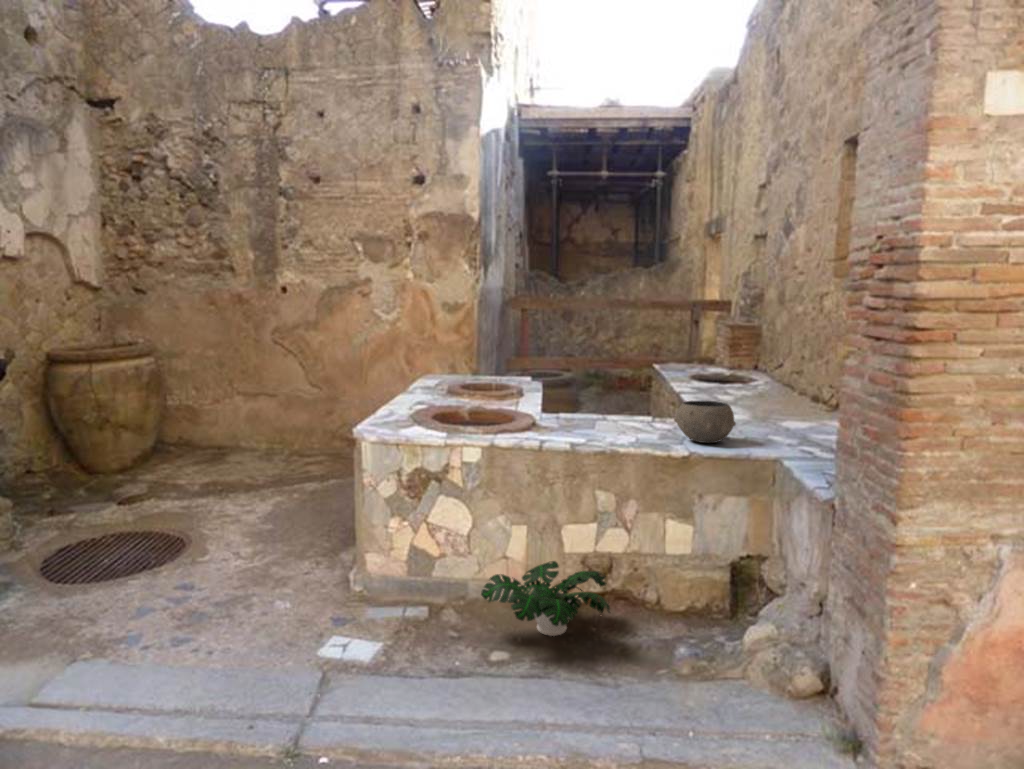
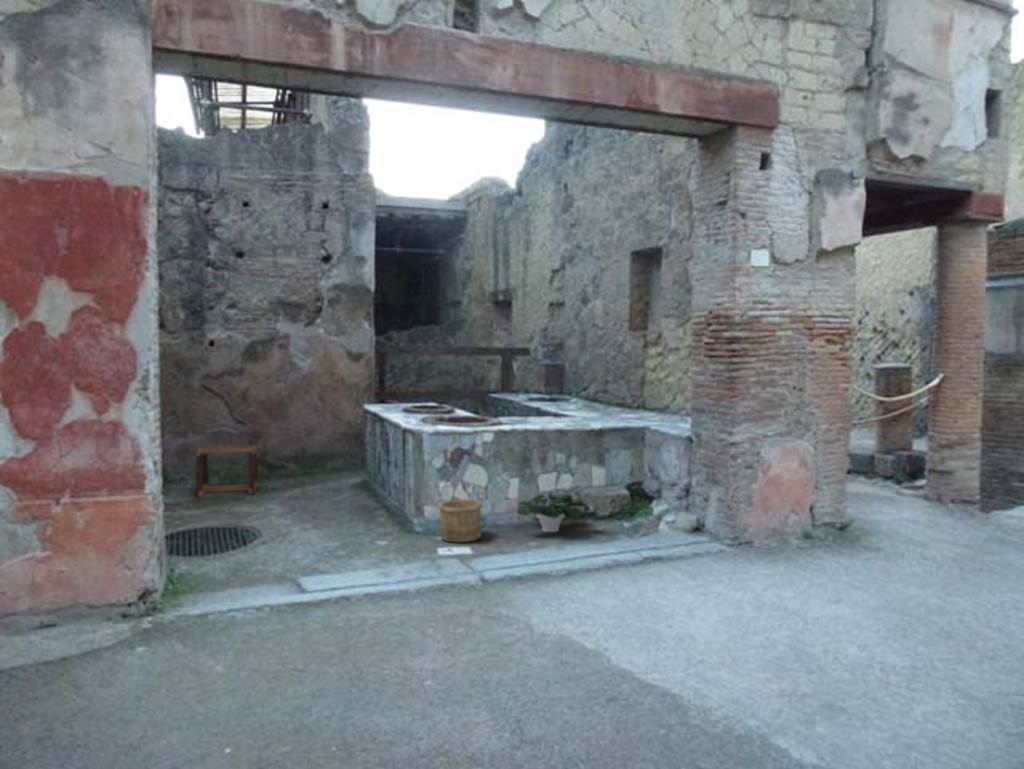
ceramic bowl: present [674,401,736,443] -> none [582,400,614,422]
stool: none [244,412,332,476] -> present [196,445,258,497]
wooden bucket: none [362,549,435,627] -> present [438,499,482,542]

